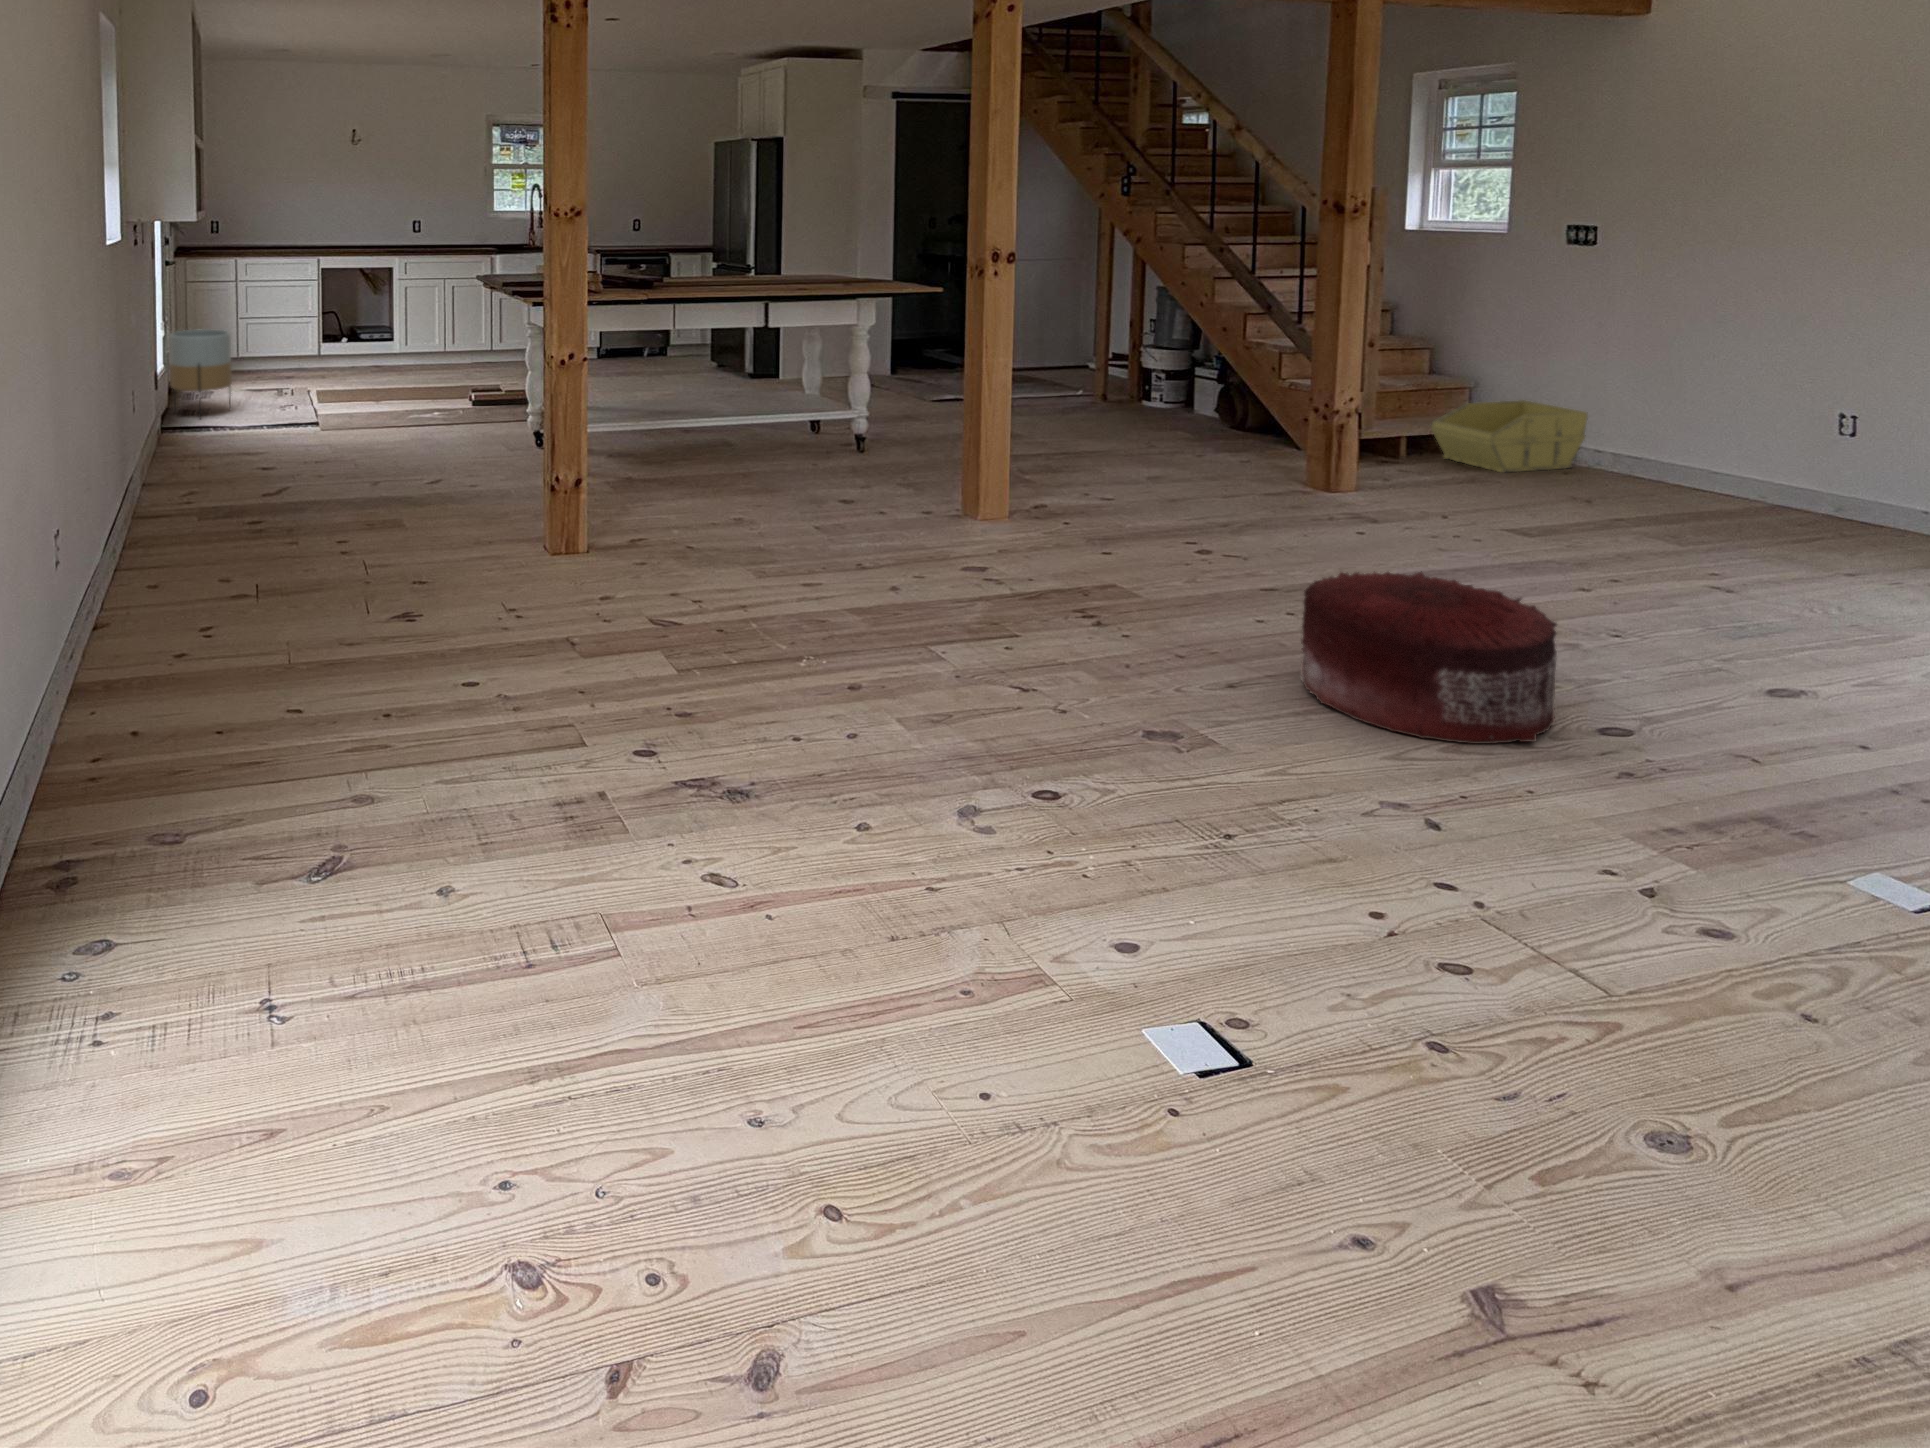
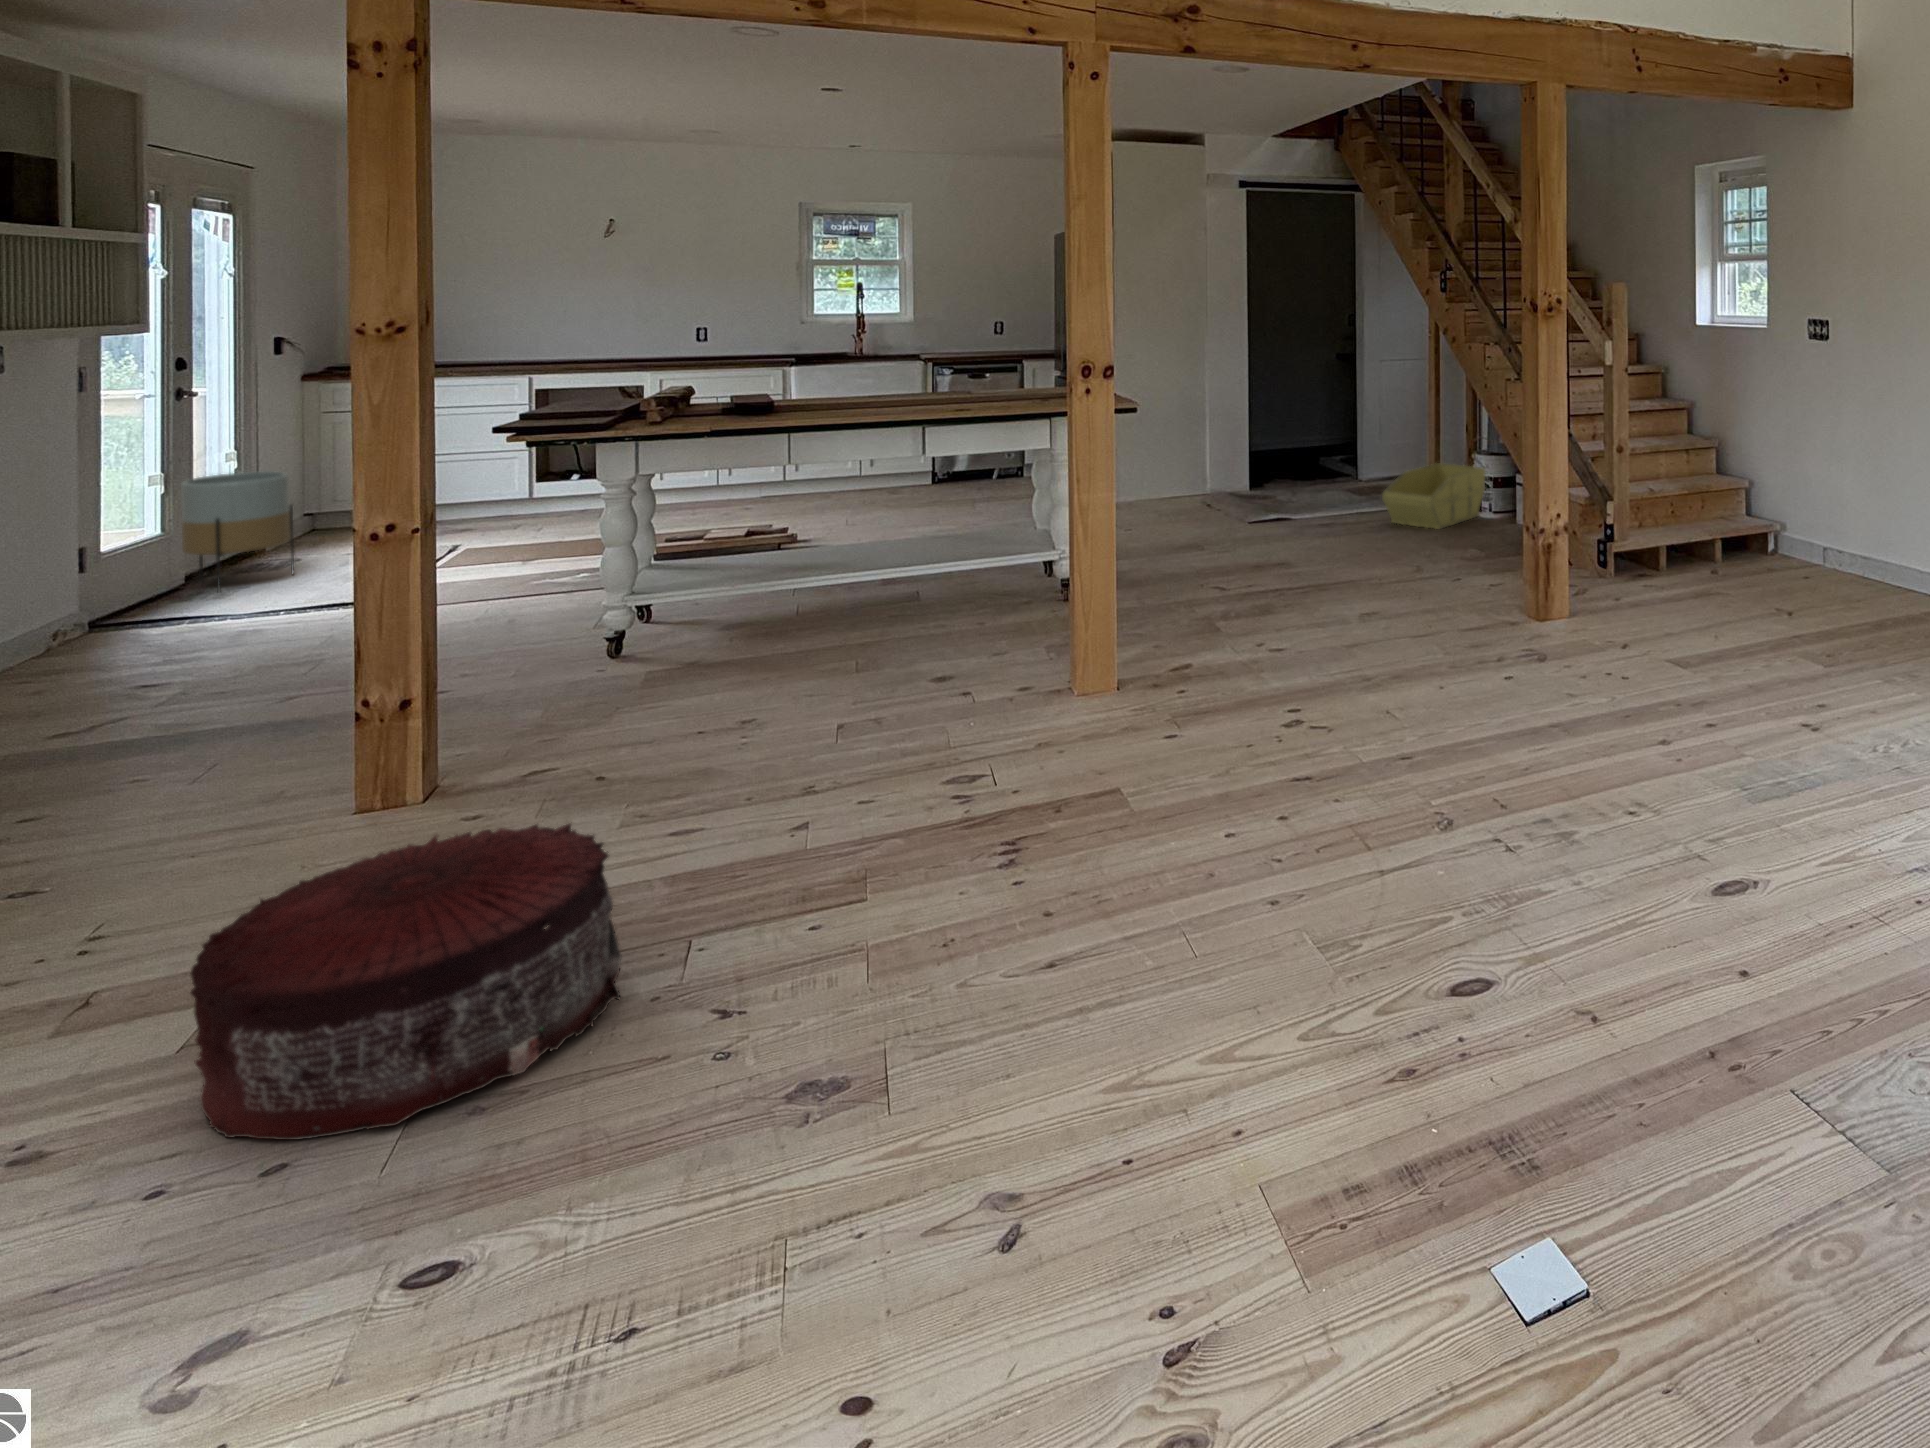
storage bin: present [1431,400,1588,472] -> present [1382,463,1485,529]
pouf: present [1300,571,1557,744] -> present [191,824,621,1140]

